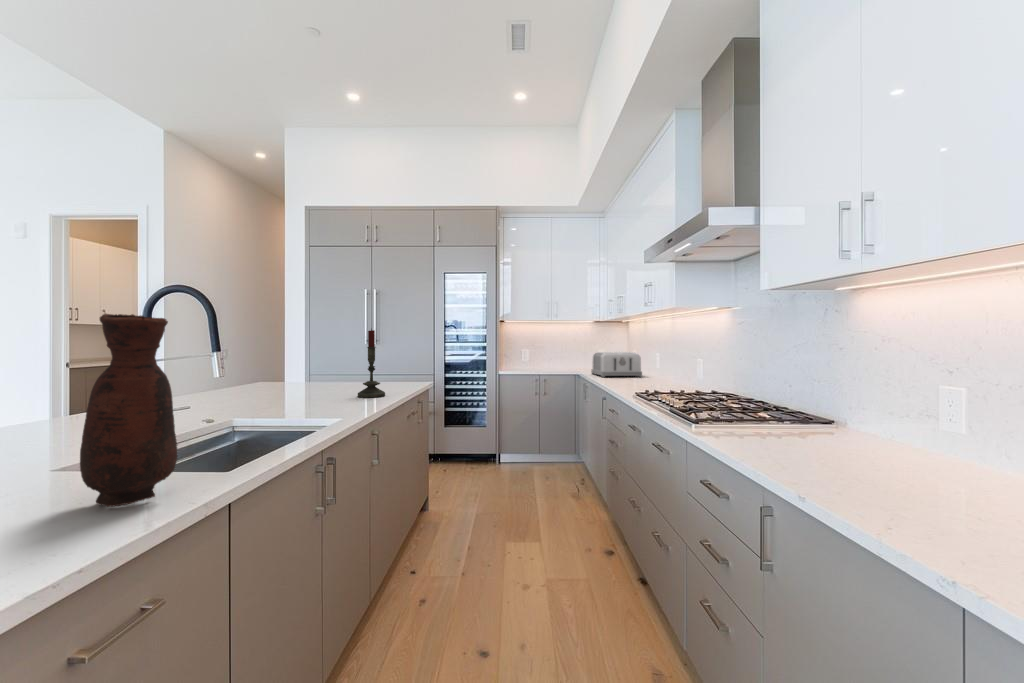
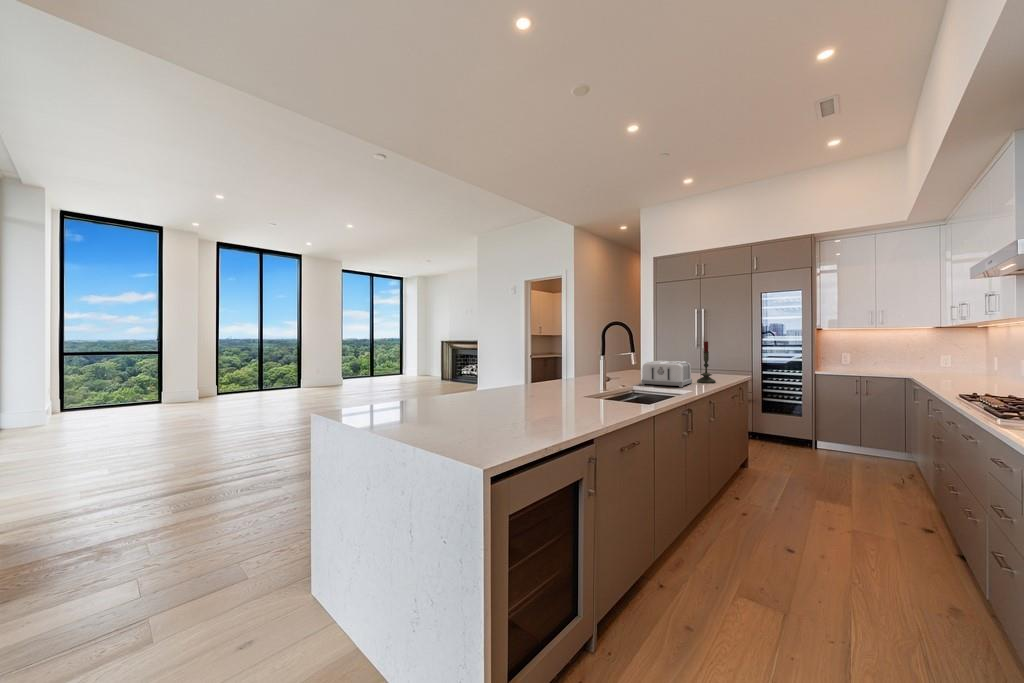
vase: present [80,314,177,507] -> none [613,343,640,409]
toaster: present [591,352,642,377] -> present [641,361,692,387]

